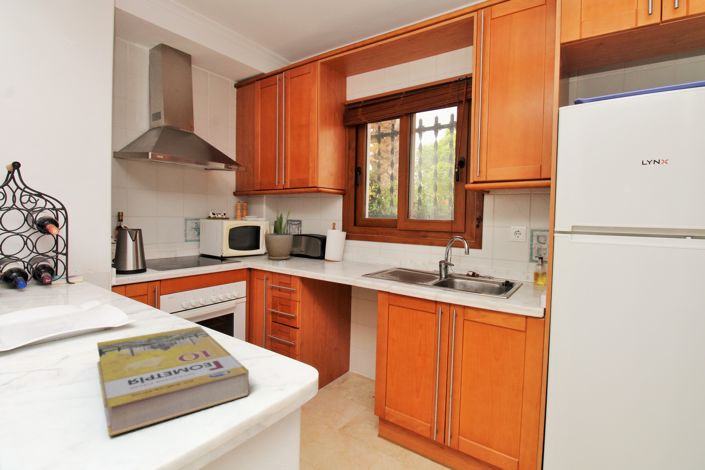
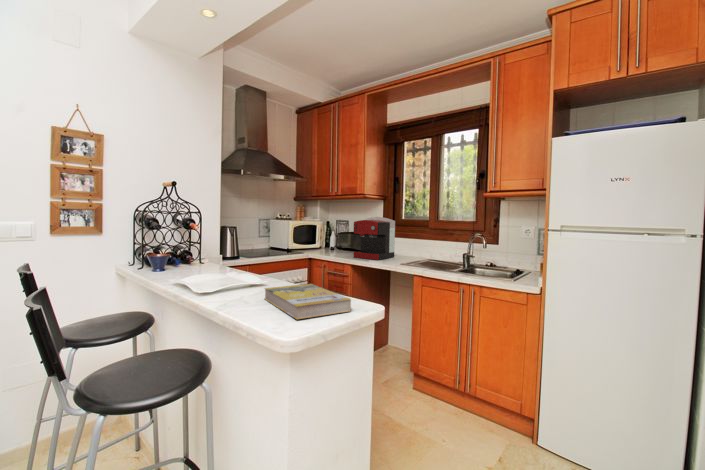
potted plant: present [265,209,293,260] -> none [320,210,343,253]
coffee maker: none [304,216,356,270] -> present [354,217,395,260]

